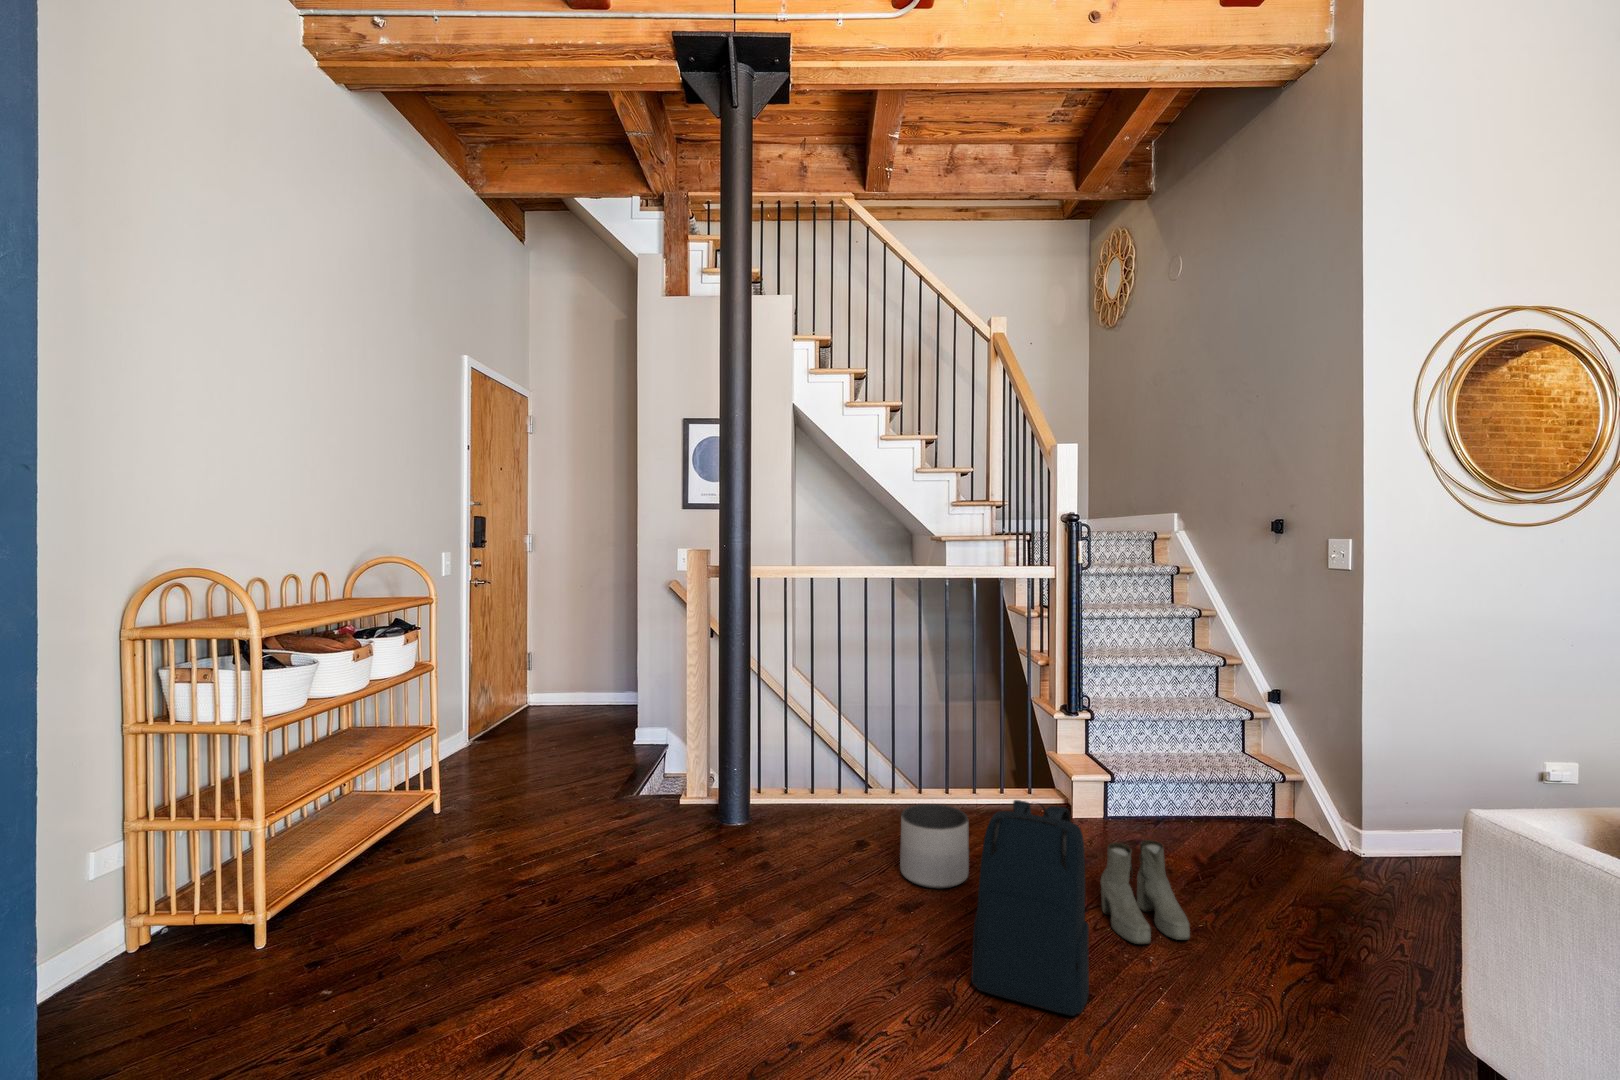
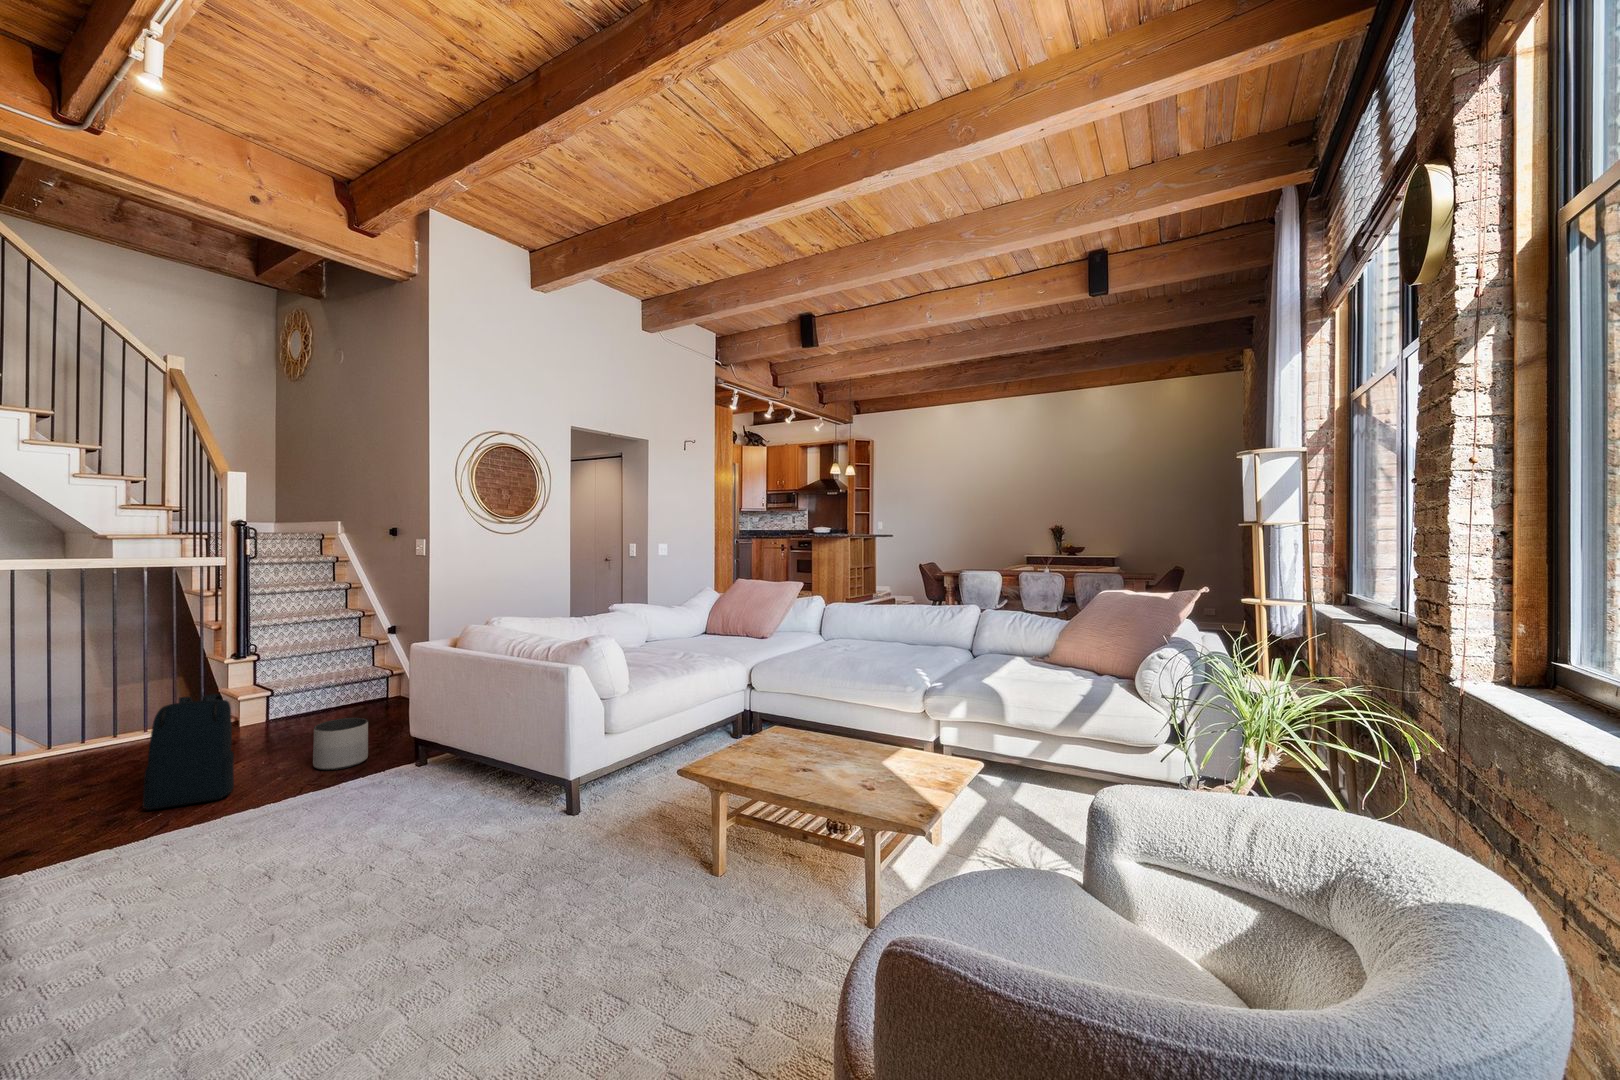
planter: present [900,804,969,889] -> present [313,718,368,770]
boots: present [1100,840,1190,944] -> none [251,711,309,766]

